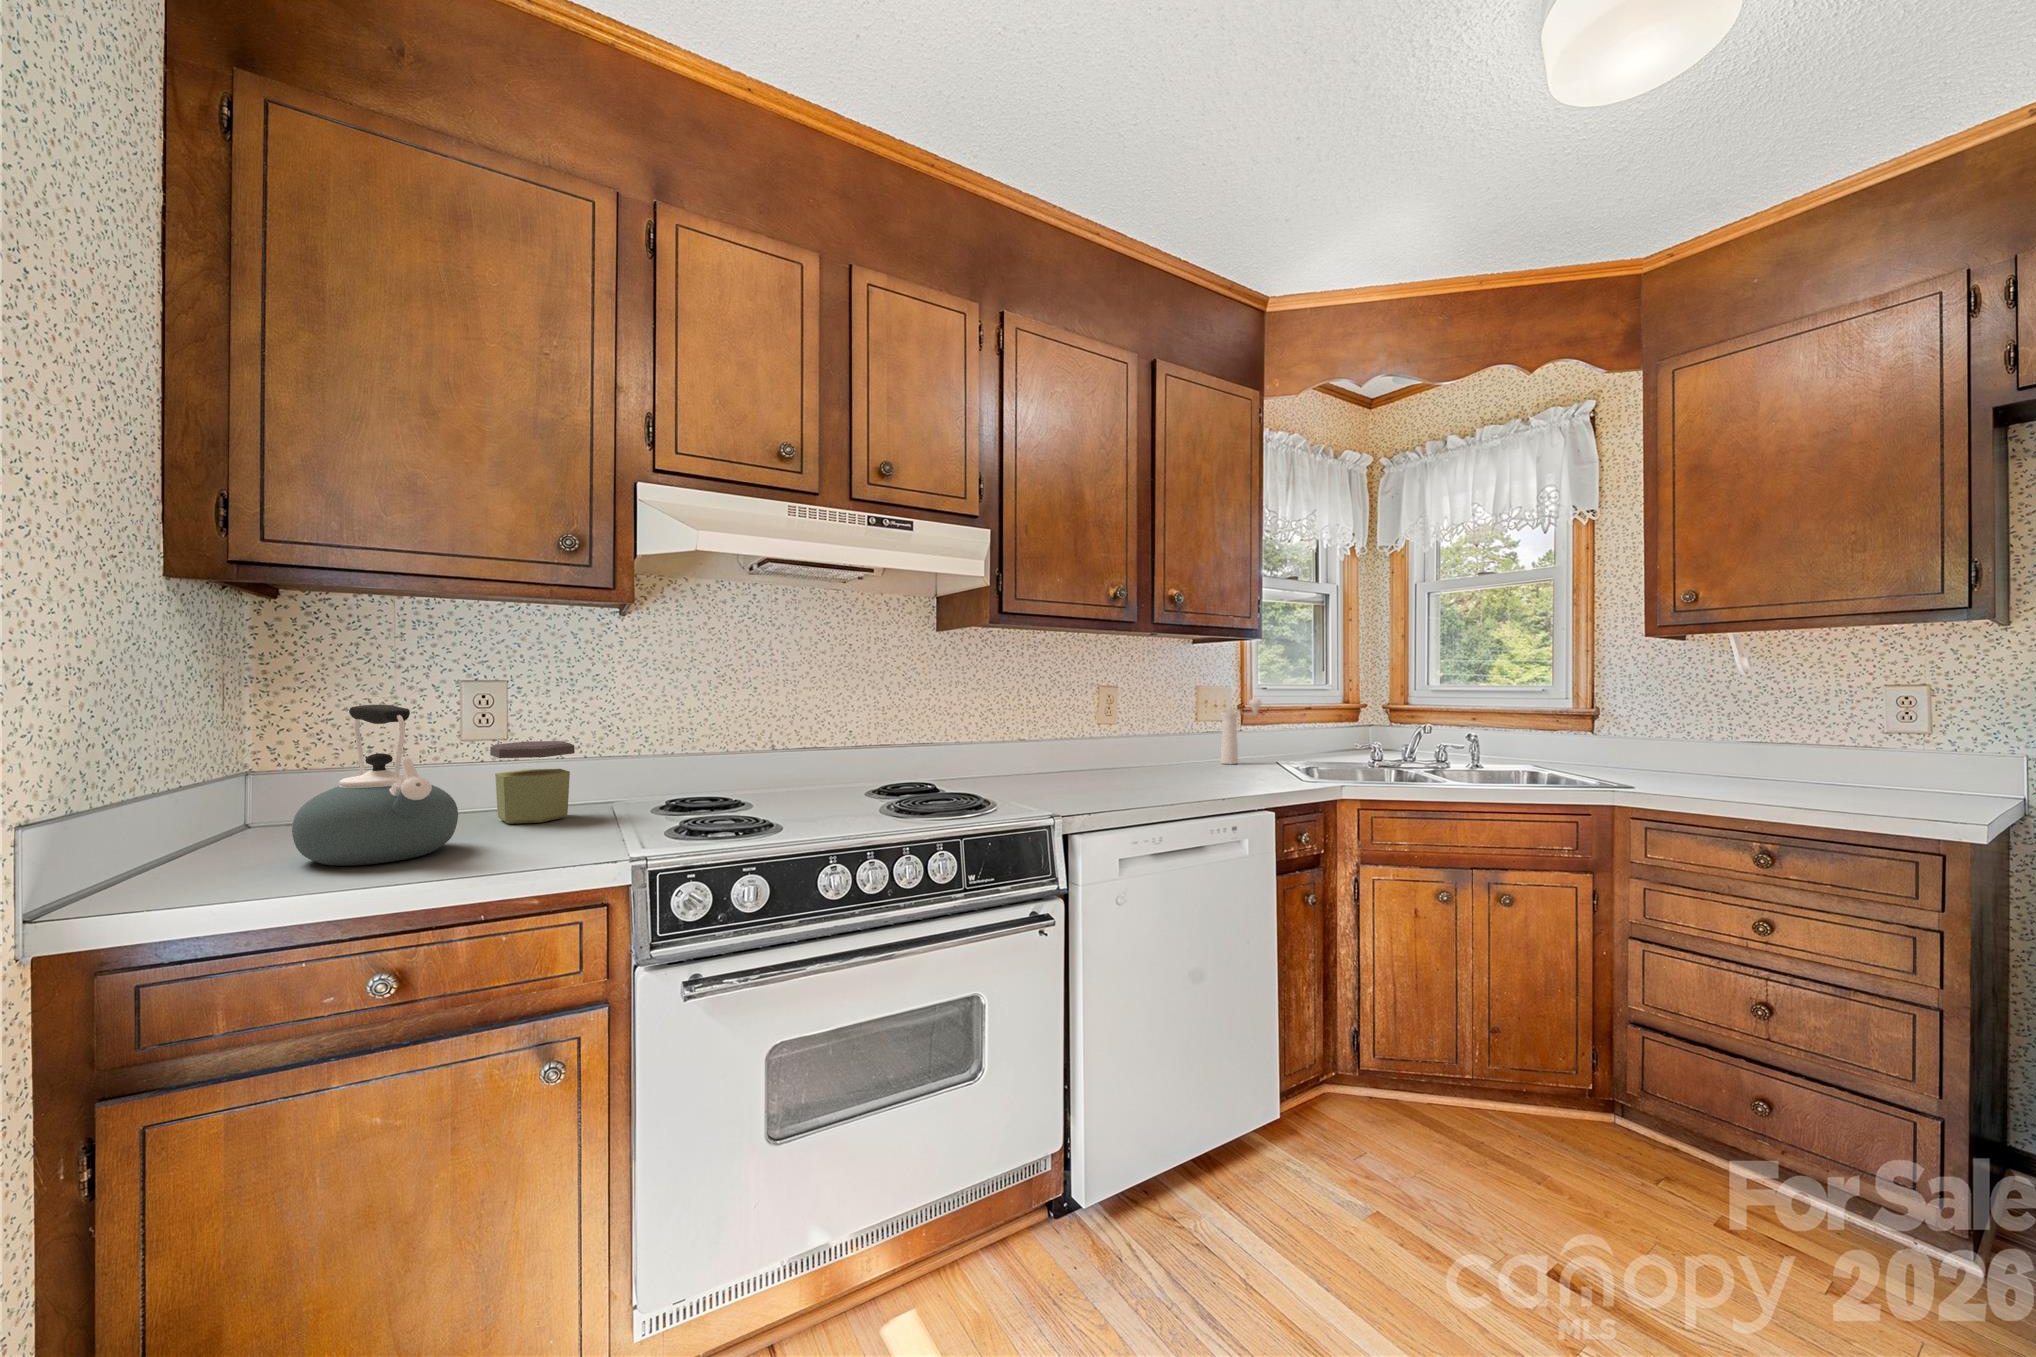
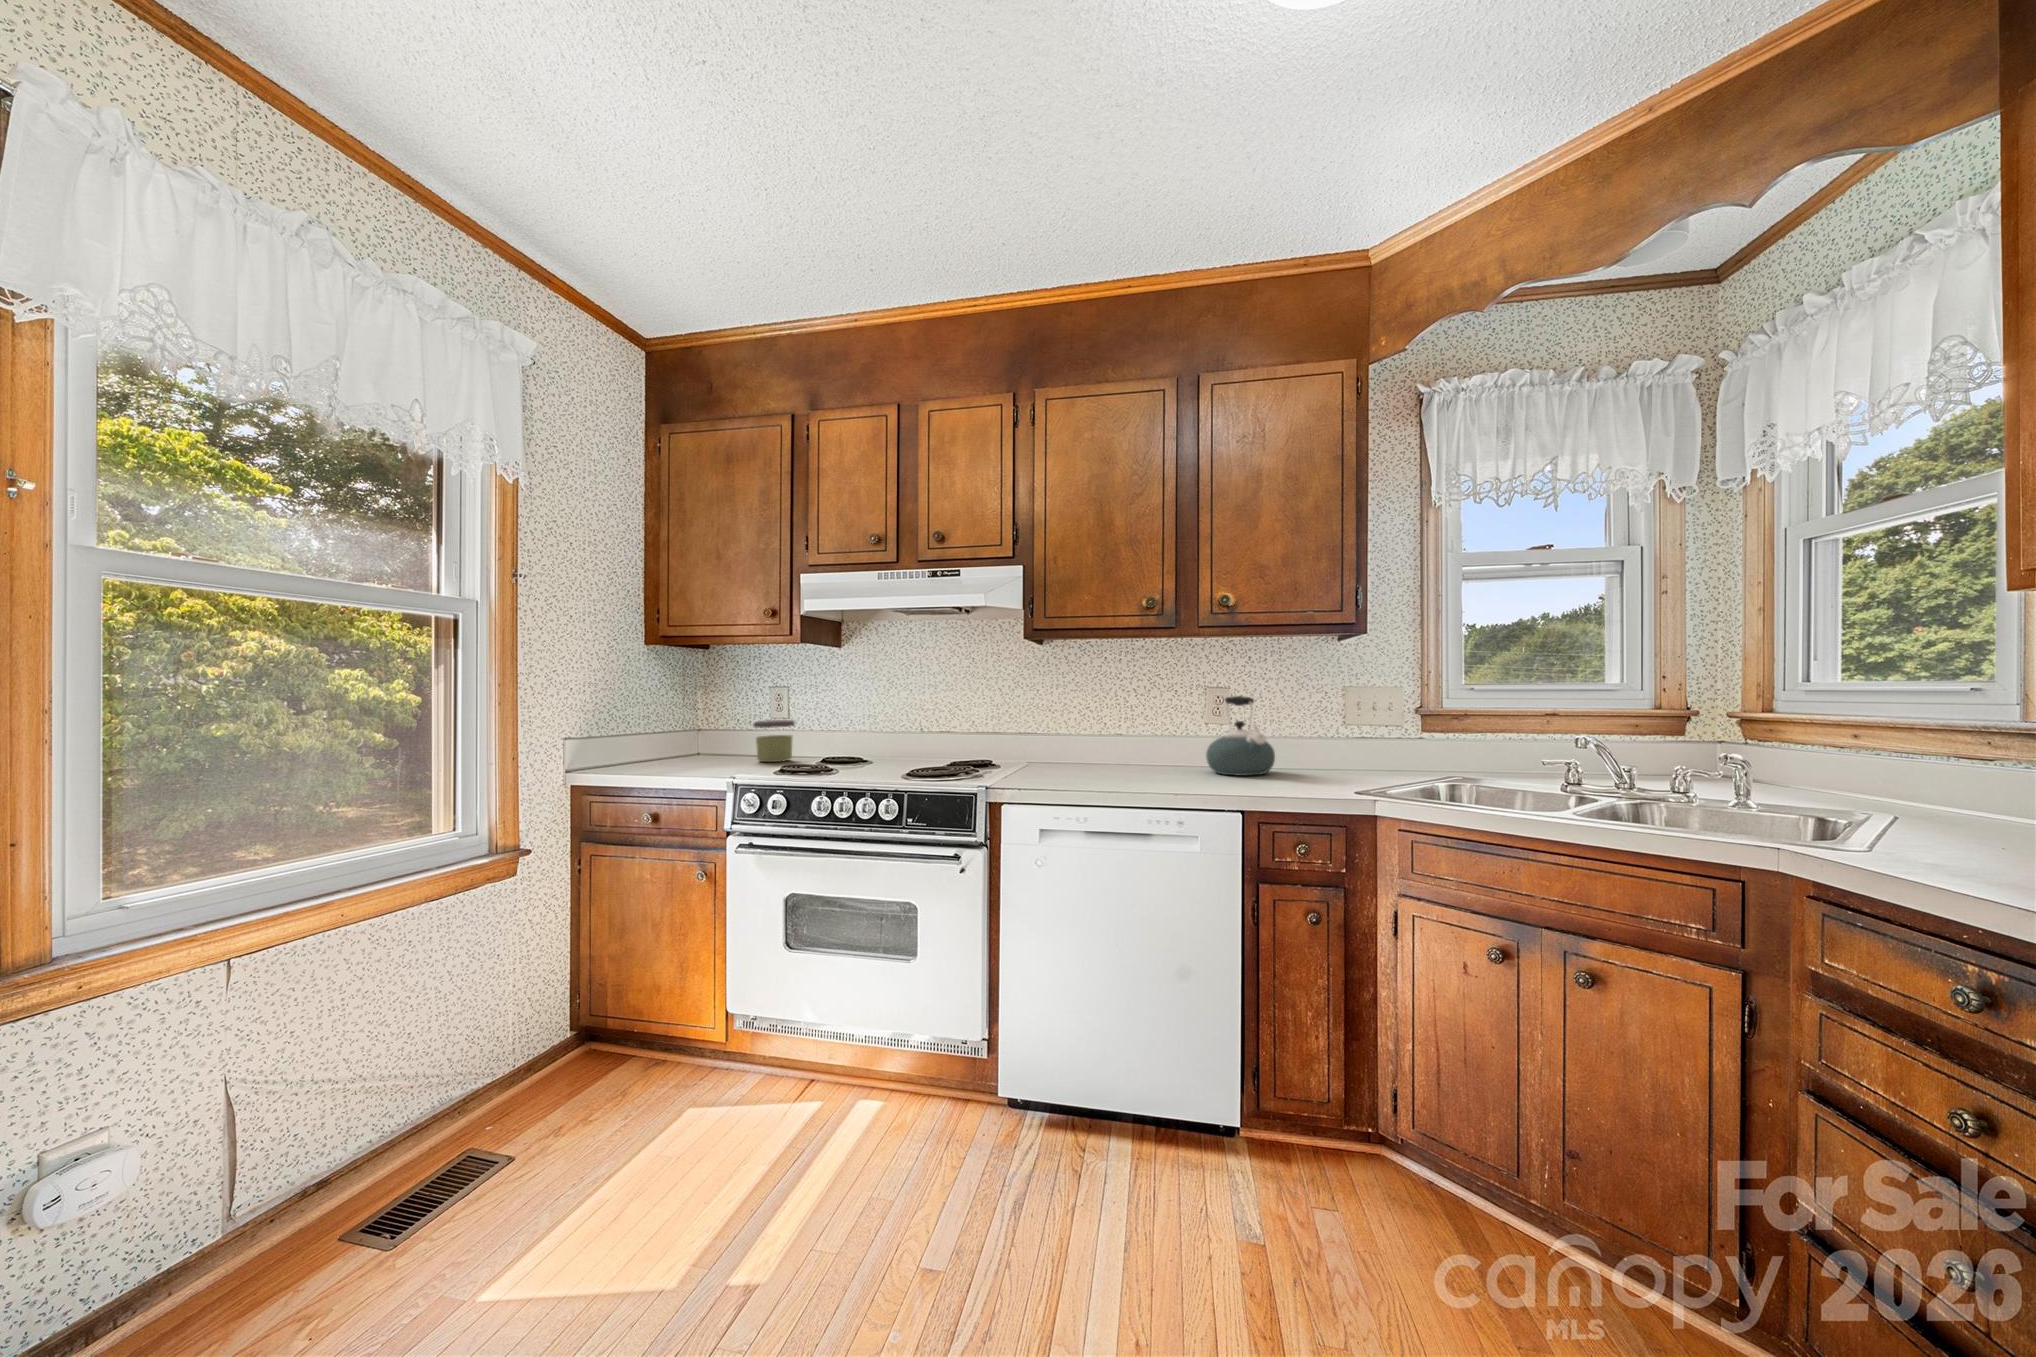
pepper mill: present [1221,699,1262,764] -> none [1354,701,1415,773]
kettle: present [292,705,458,866] -> present [1206,696,1275,776]

